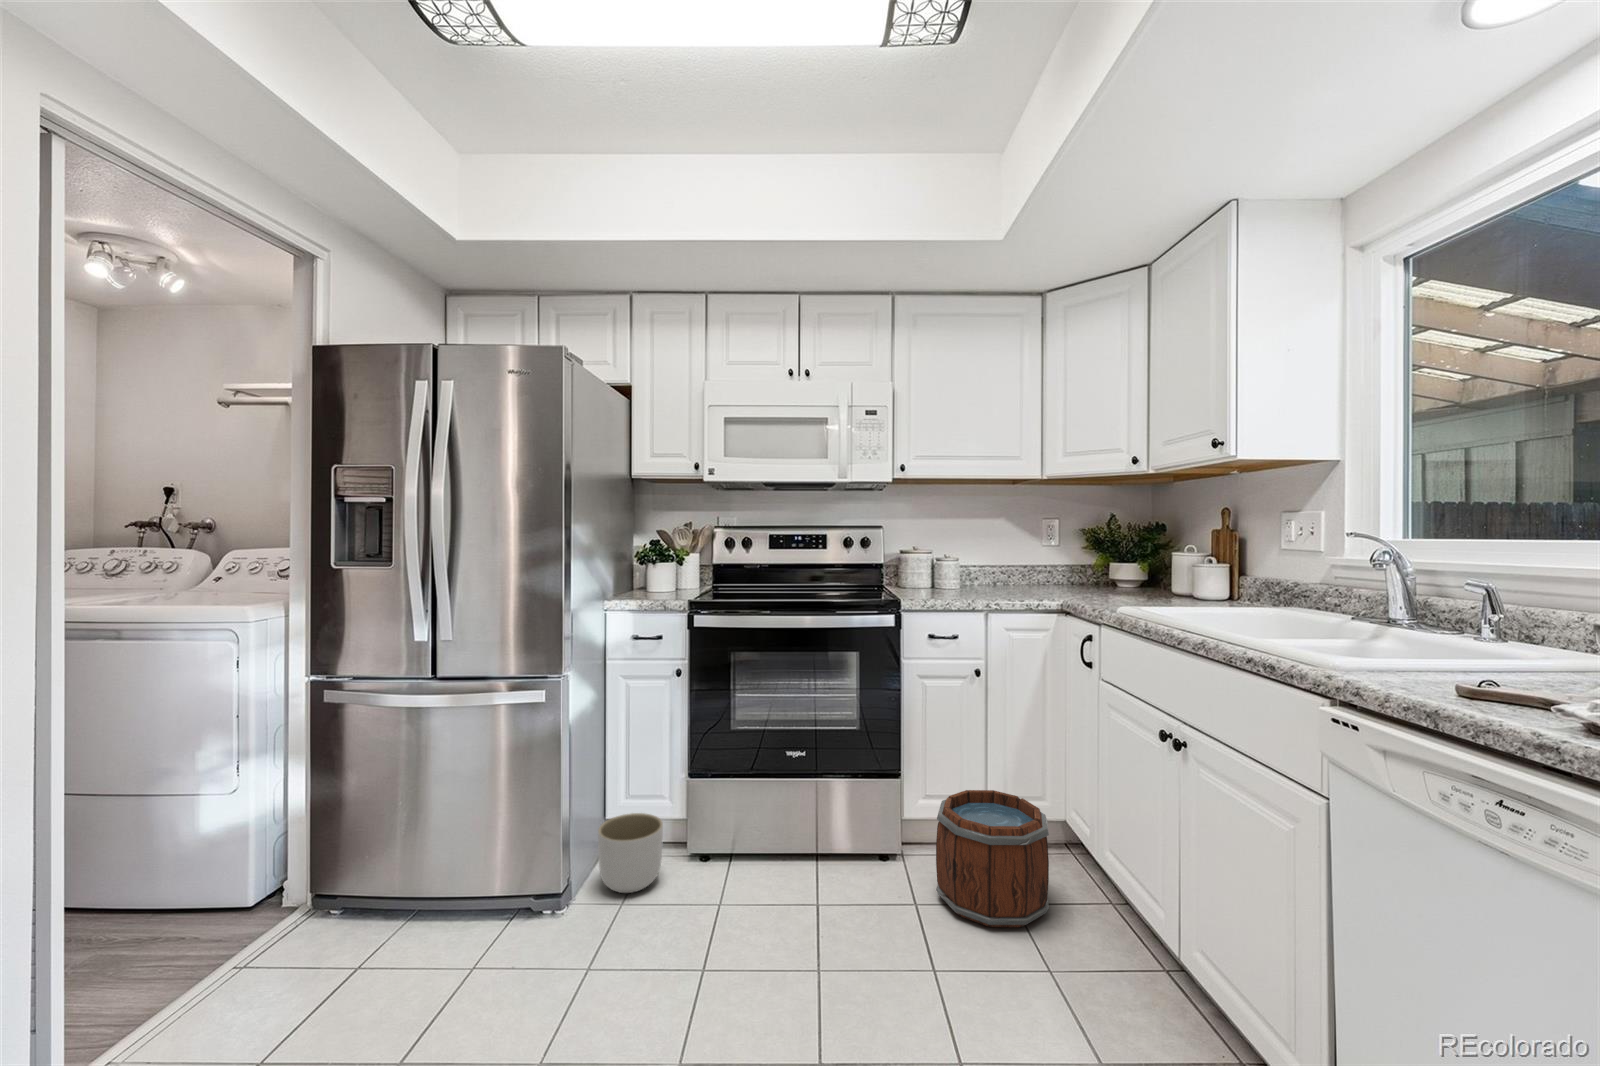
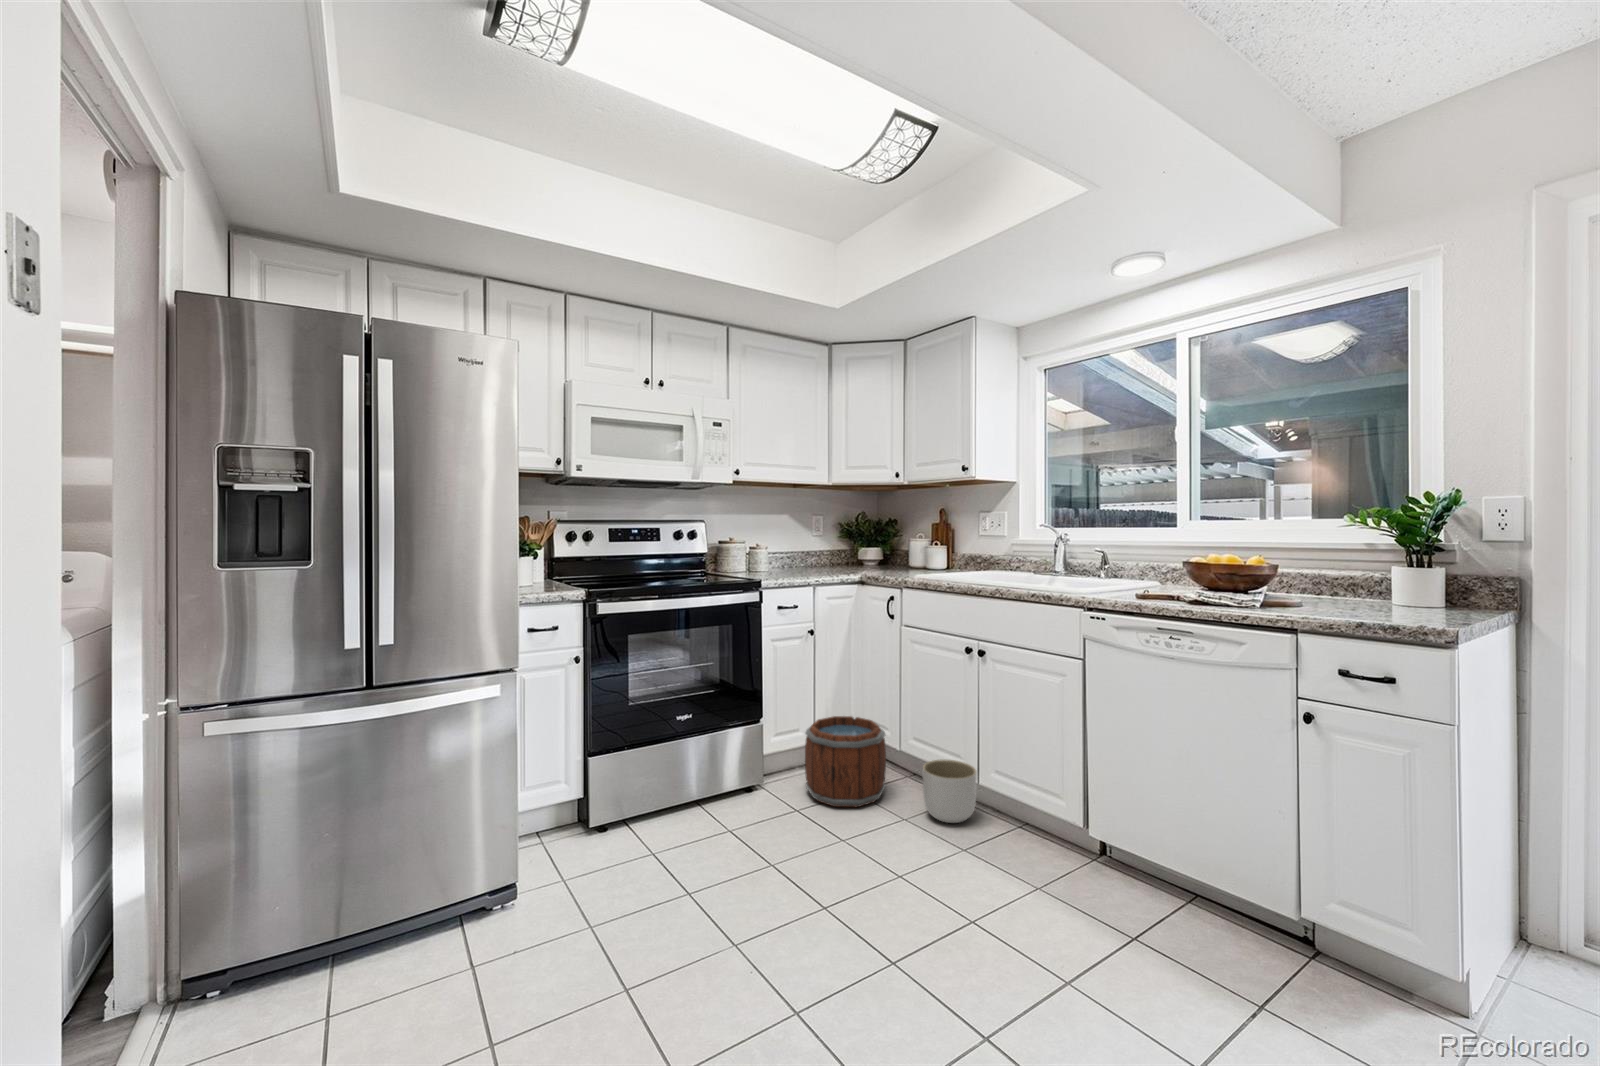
planter: present [598,813,663,893] -> present [923,759,977,823]

